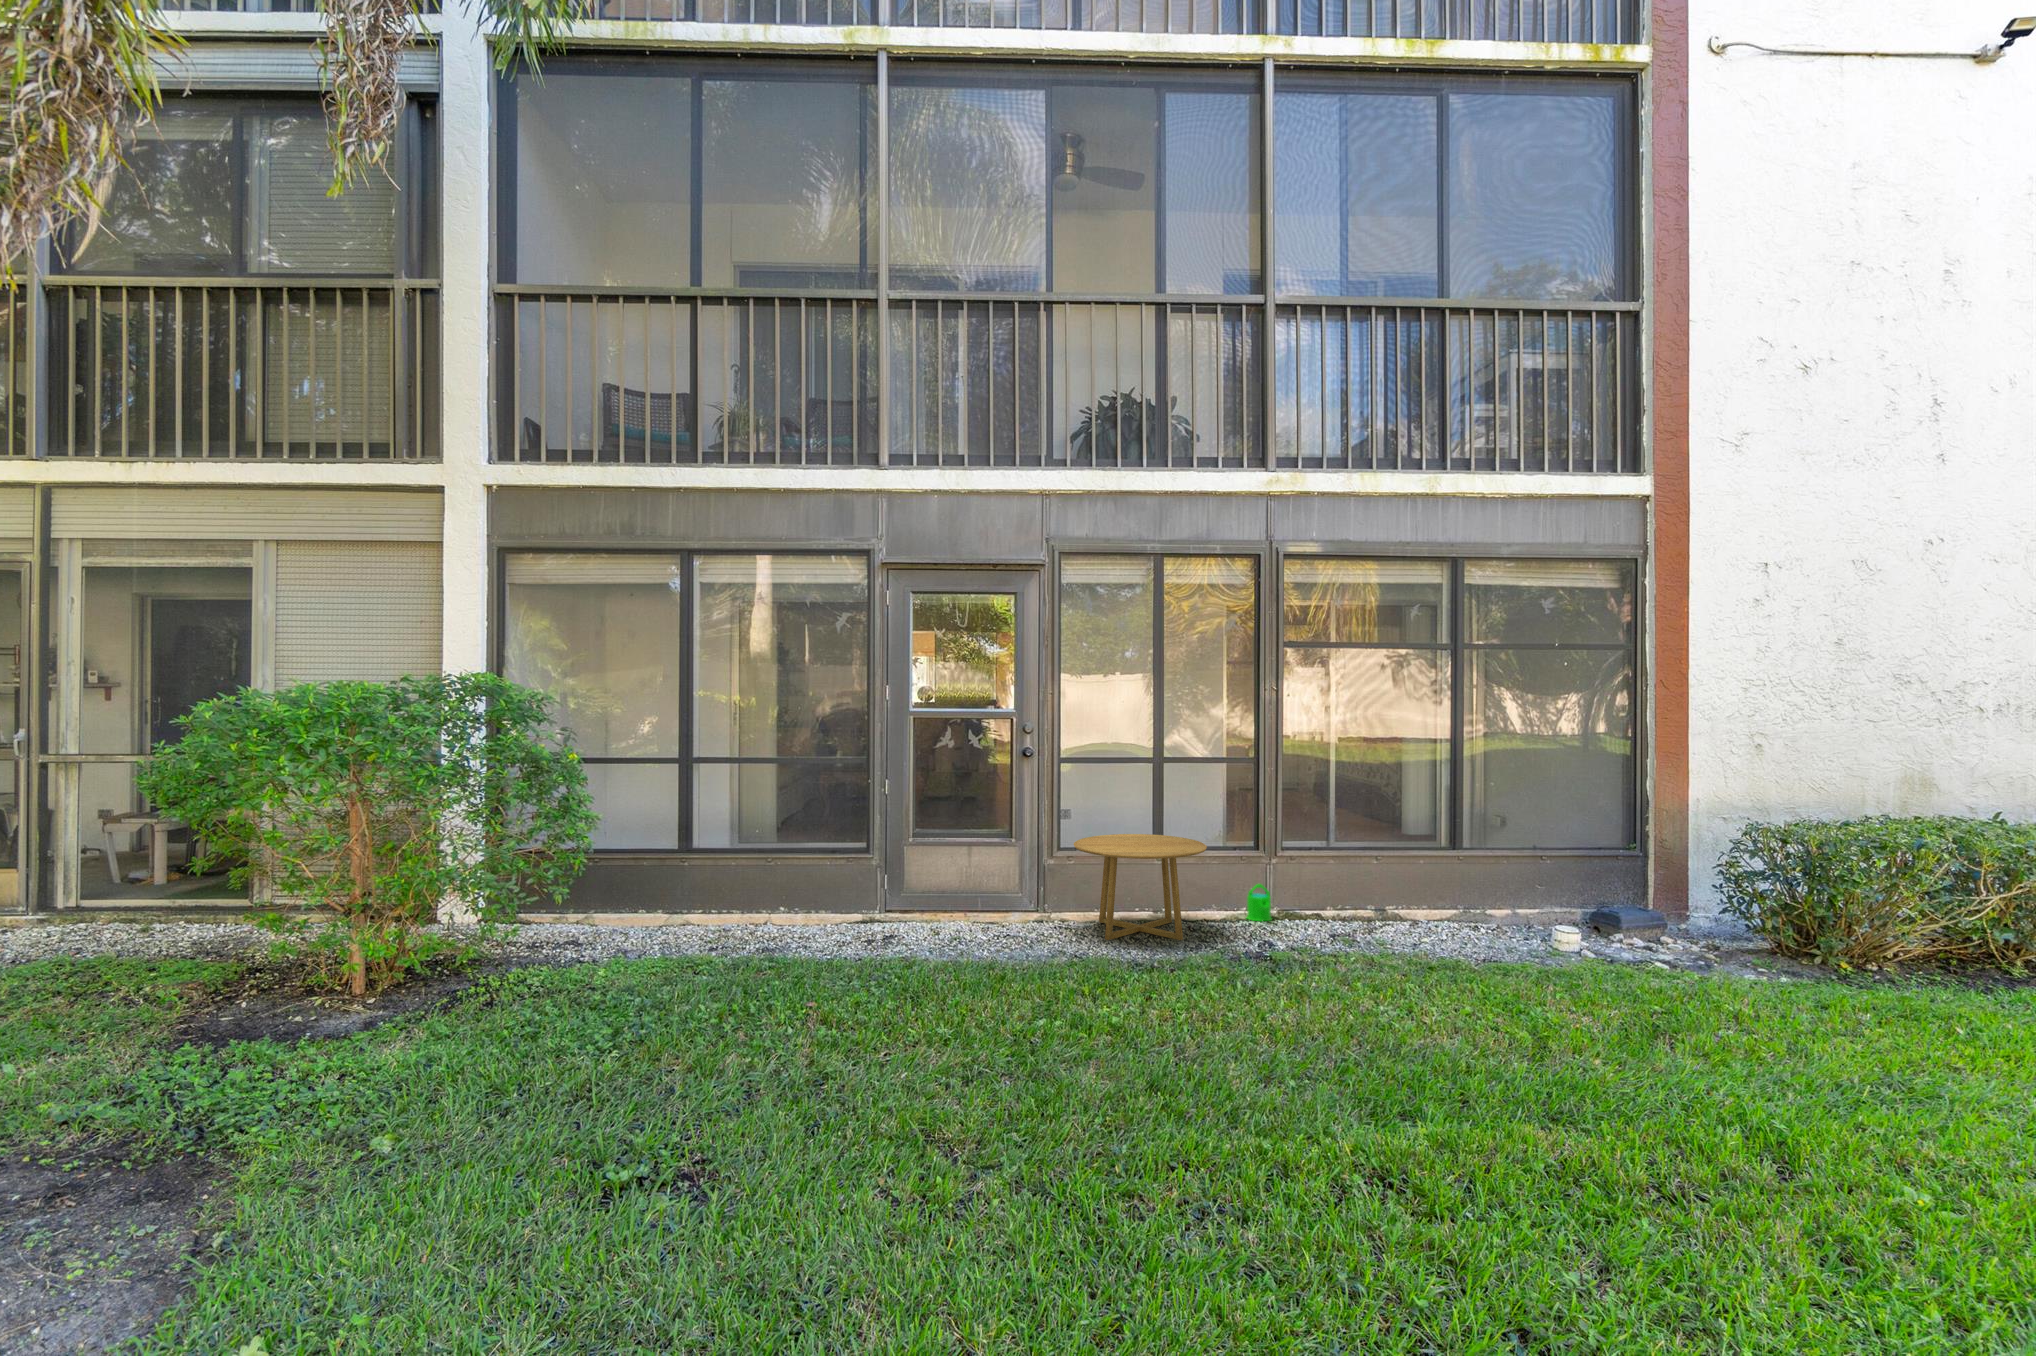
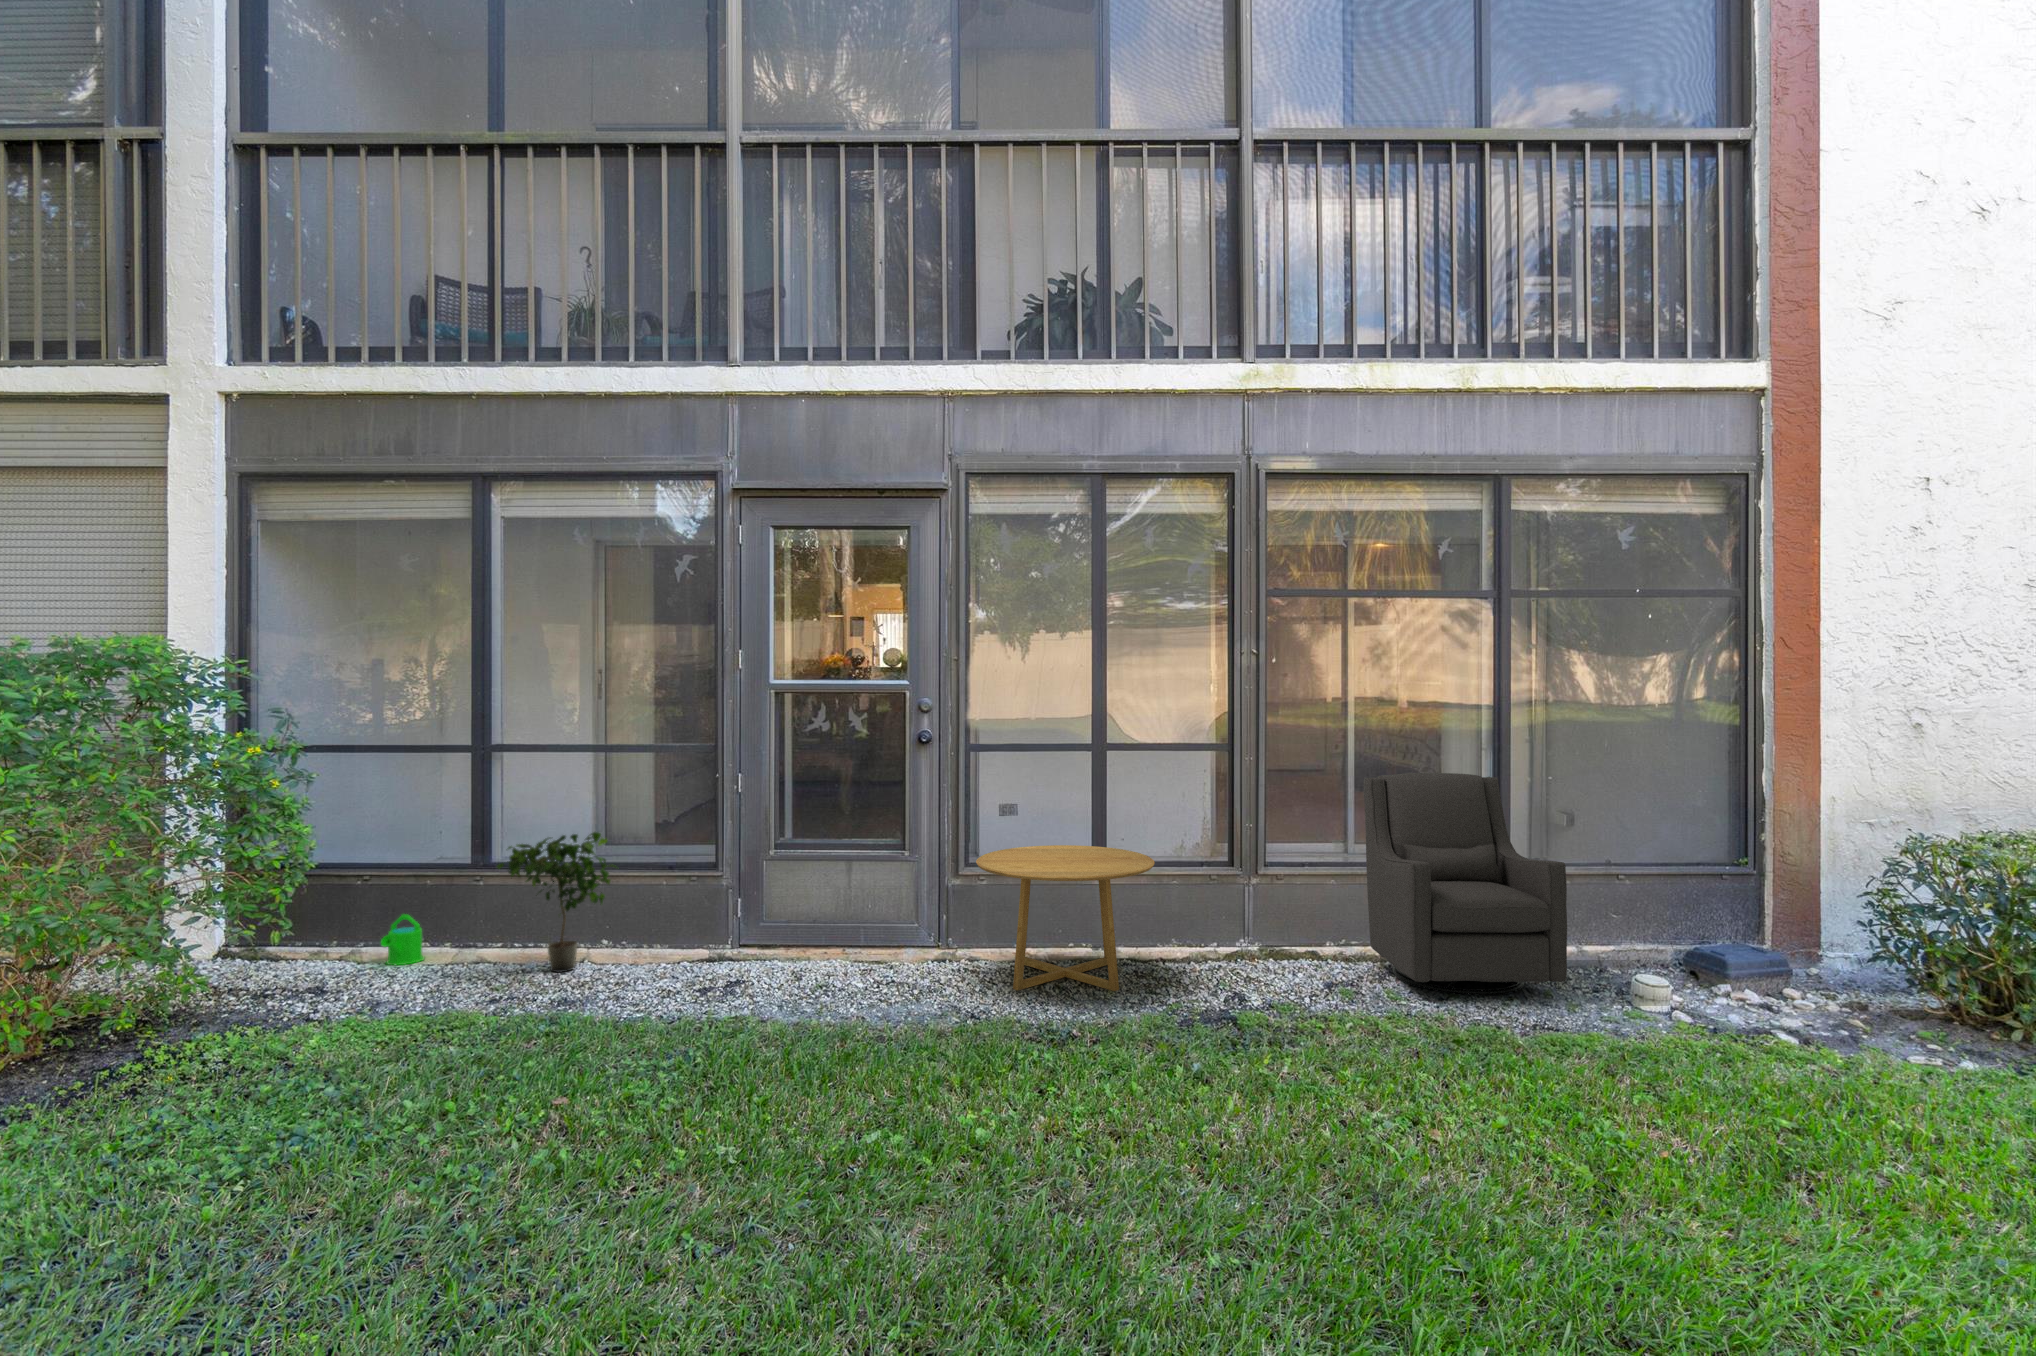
chair: none [1356,780,1507,942] -> present [1363,773,1567,996]
potted plant: none [710,824,798,930] -> present [497,832,617,972]
watering can: present [1247,884,1272,921] -> present [381,914,424,966]

